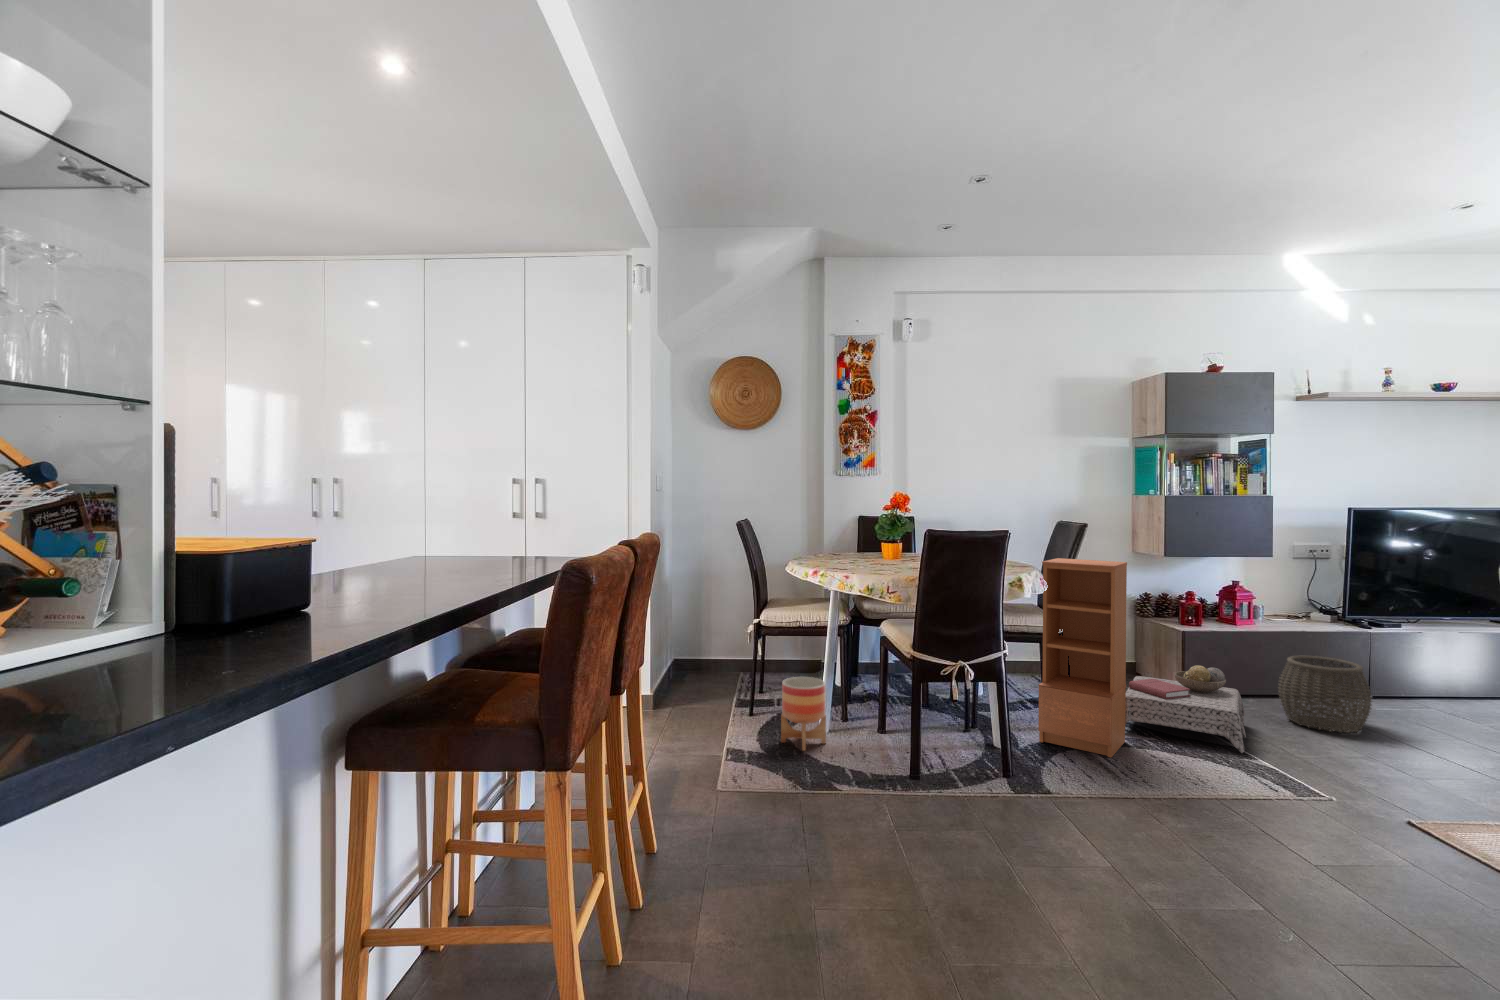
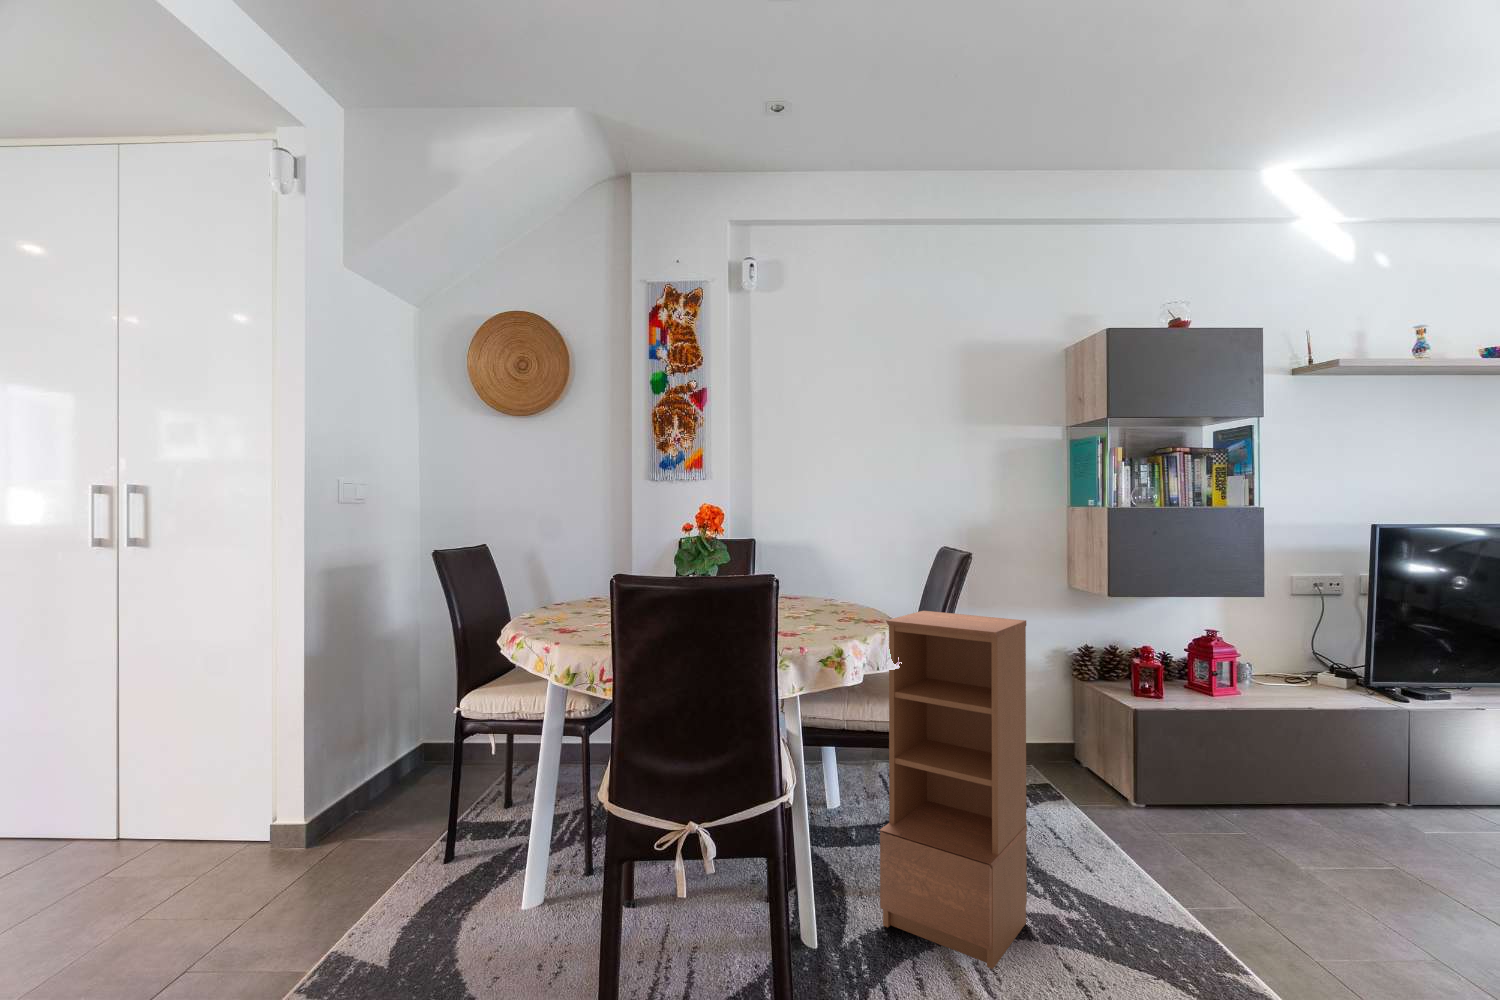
woven basket: present [1278,656,1372,733] -> none [1275,756,1426,892]
ottoman: present [1125,665,1246,753] -> none [1019,783,1226,952]
planter: present [781,677,826,751] -> none [438,817,518,960]

